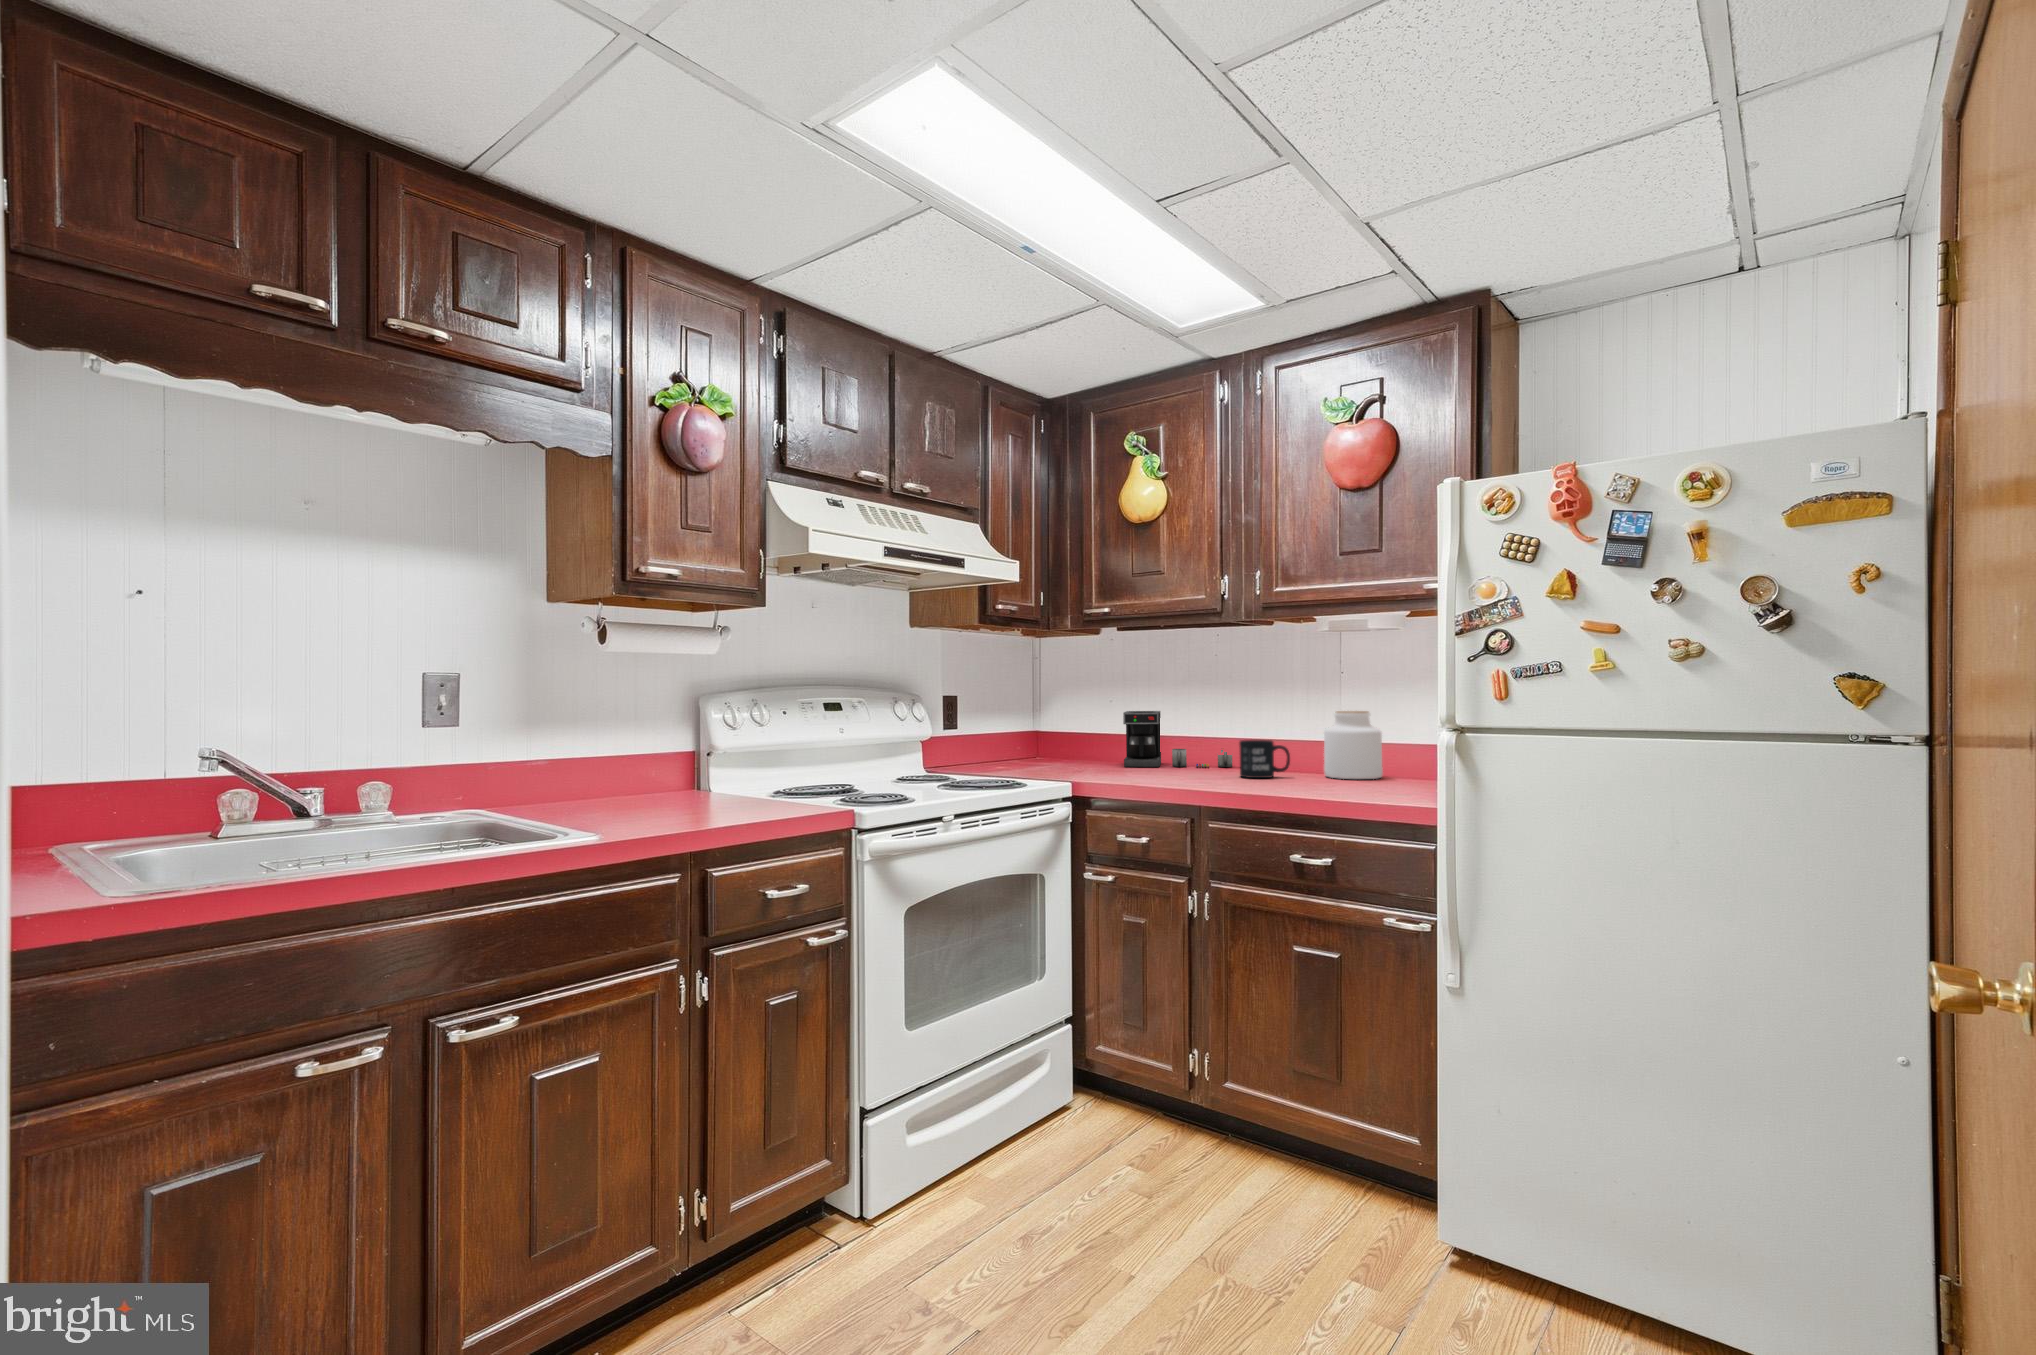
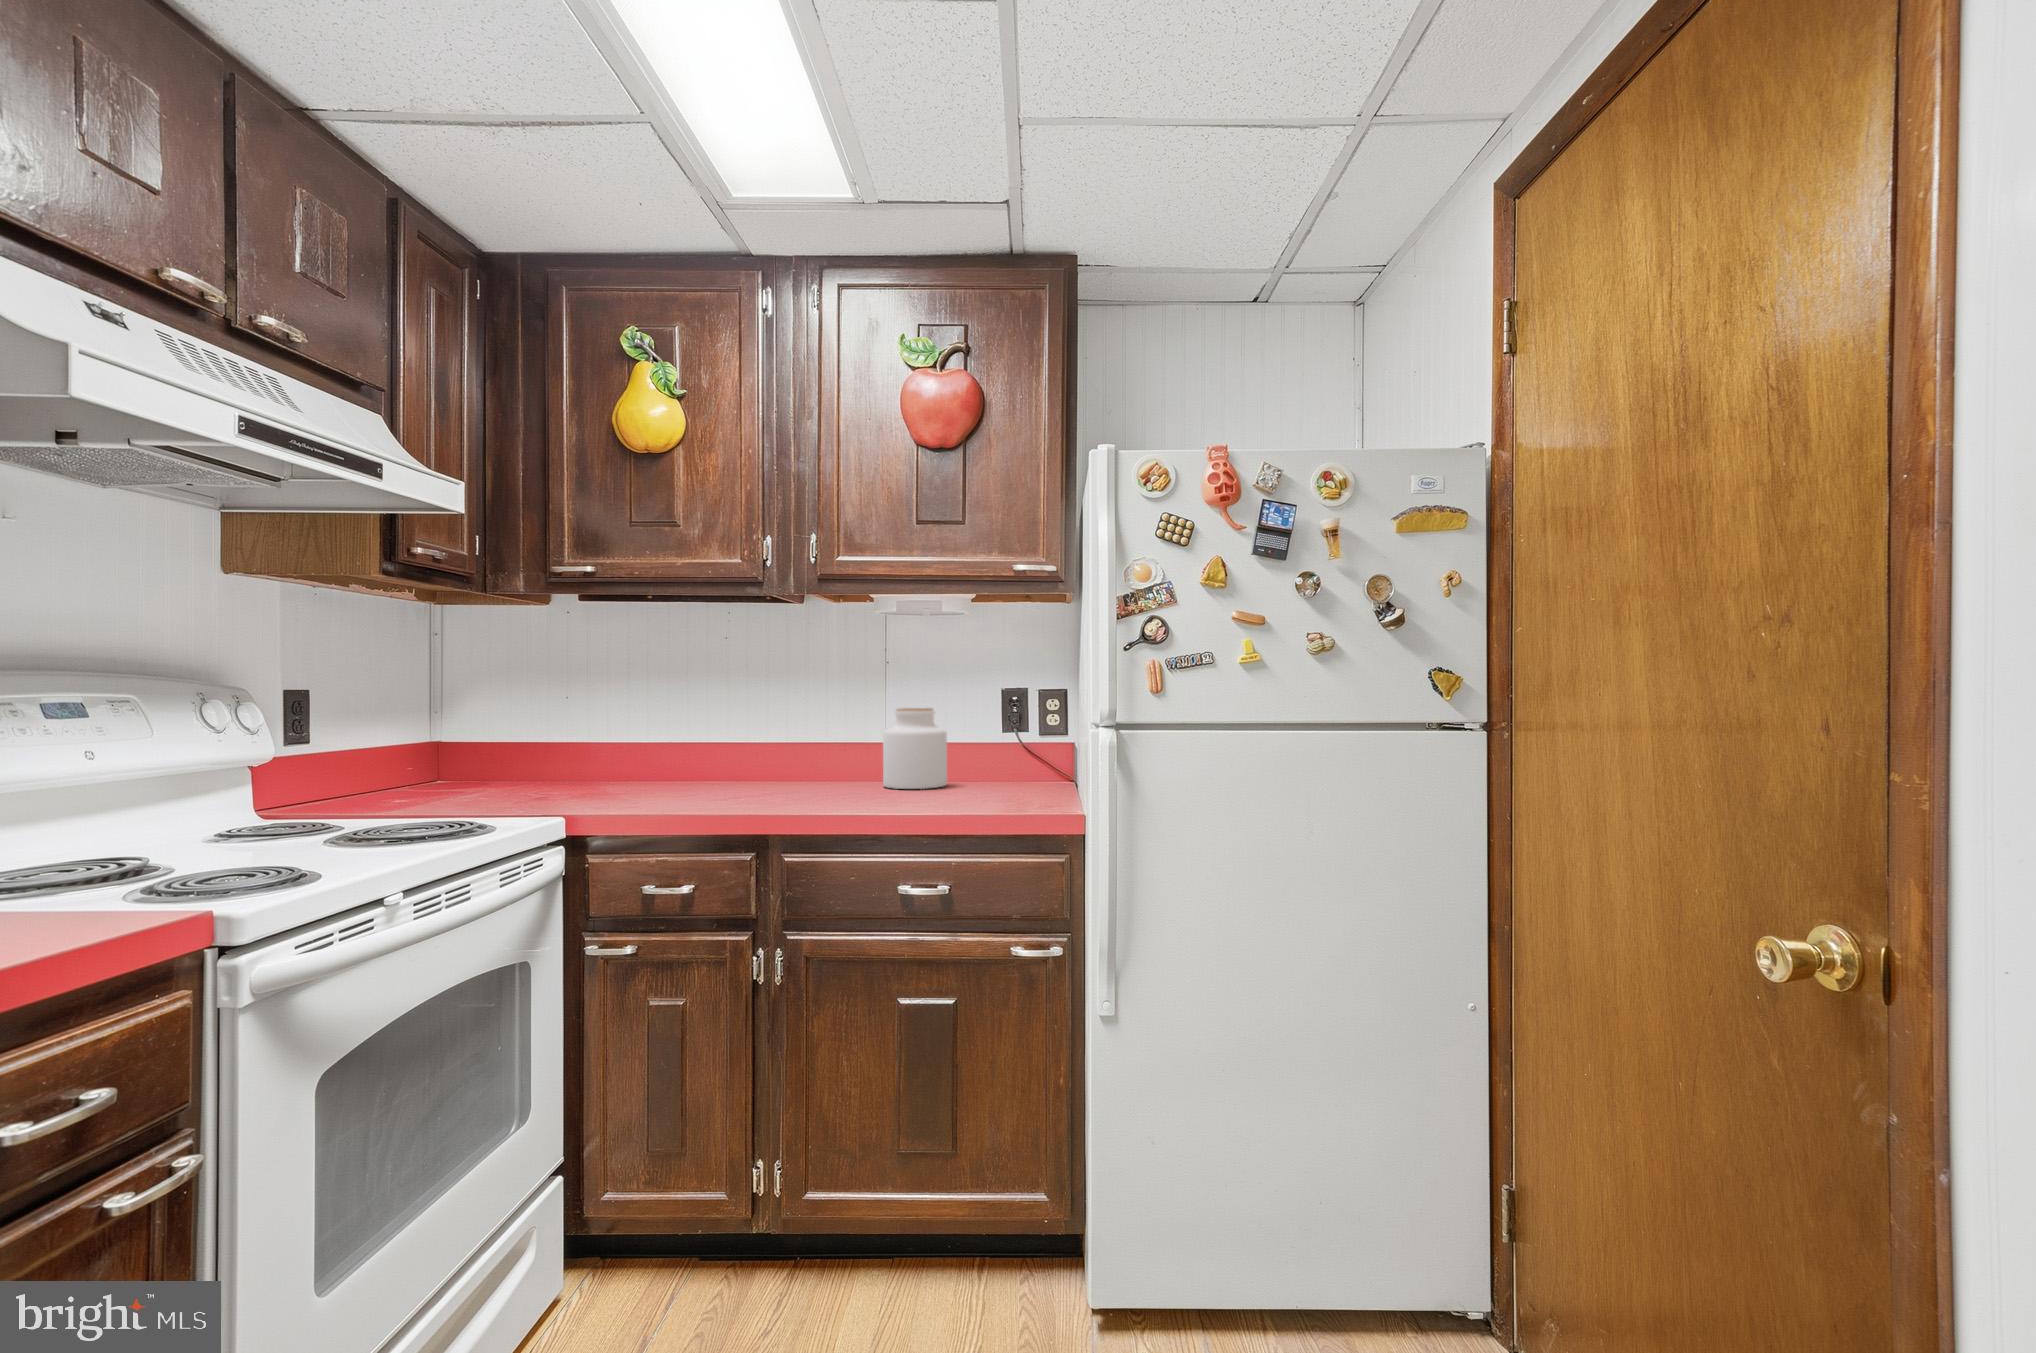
coffee maker: present [1123,711,1232,767] -> none [599,712,758,791]
mug: present [1239,740,1290,778] -> none [787,747,849,796]

